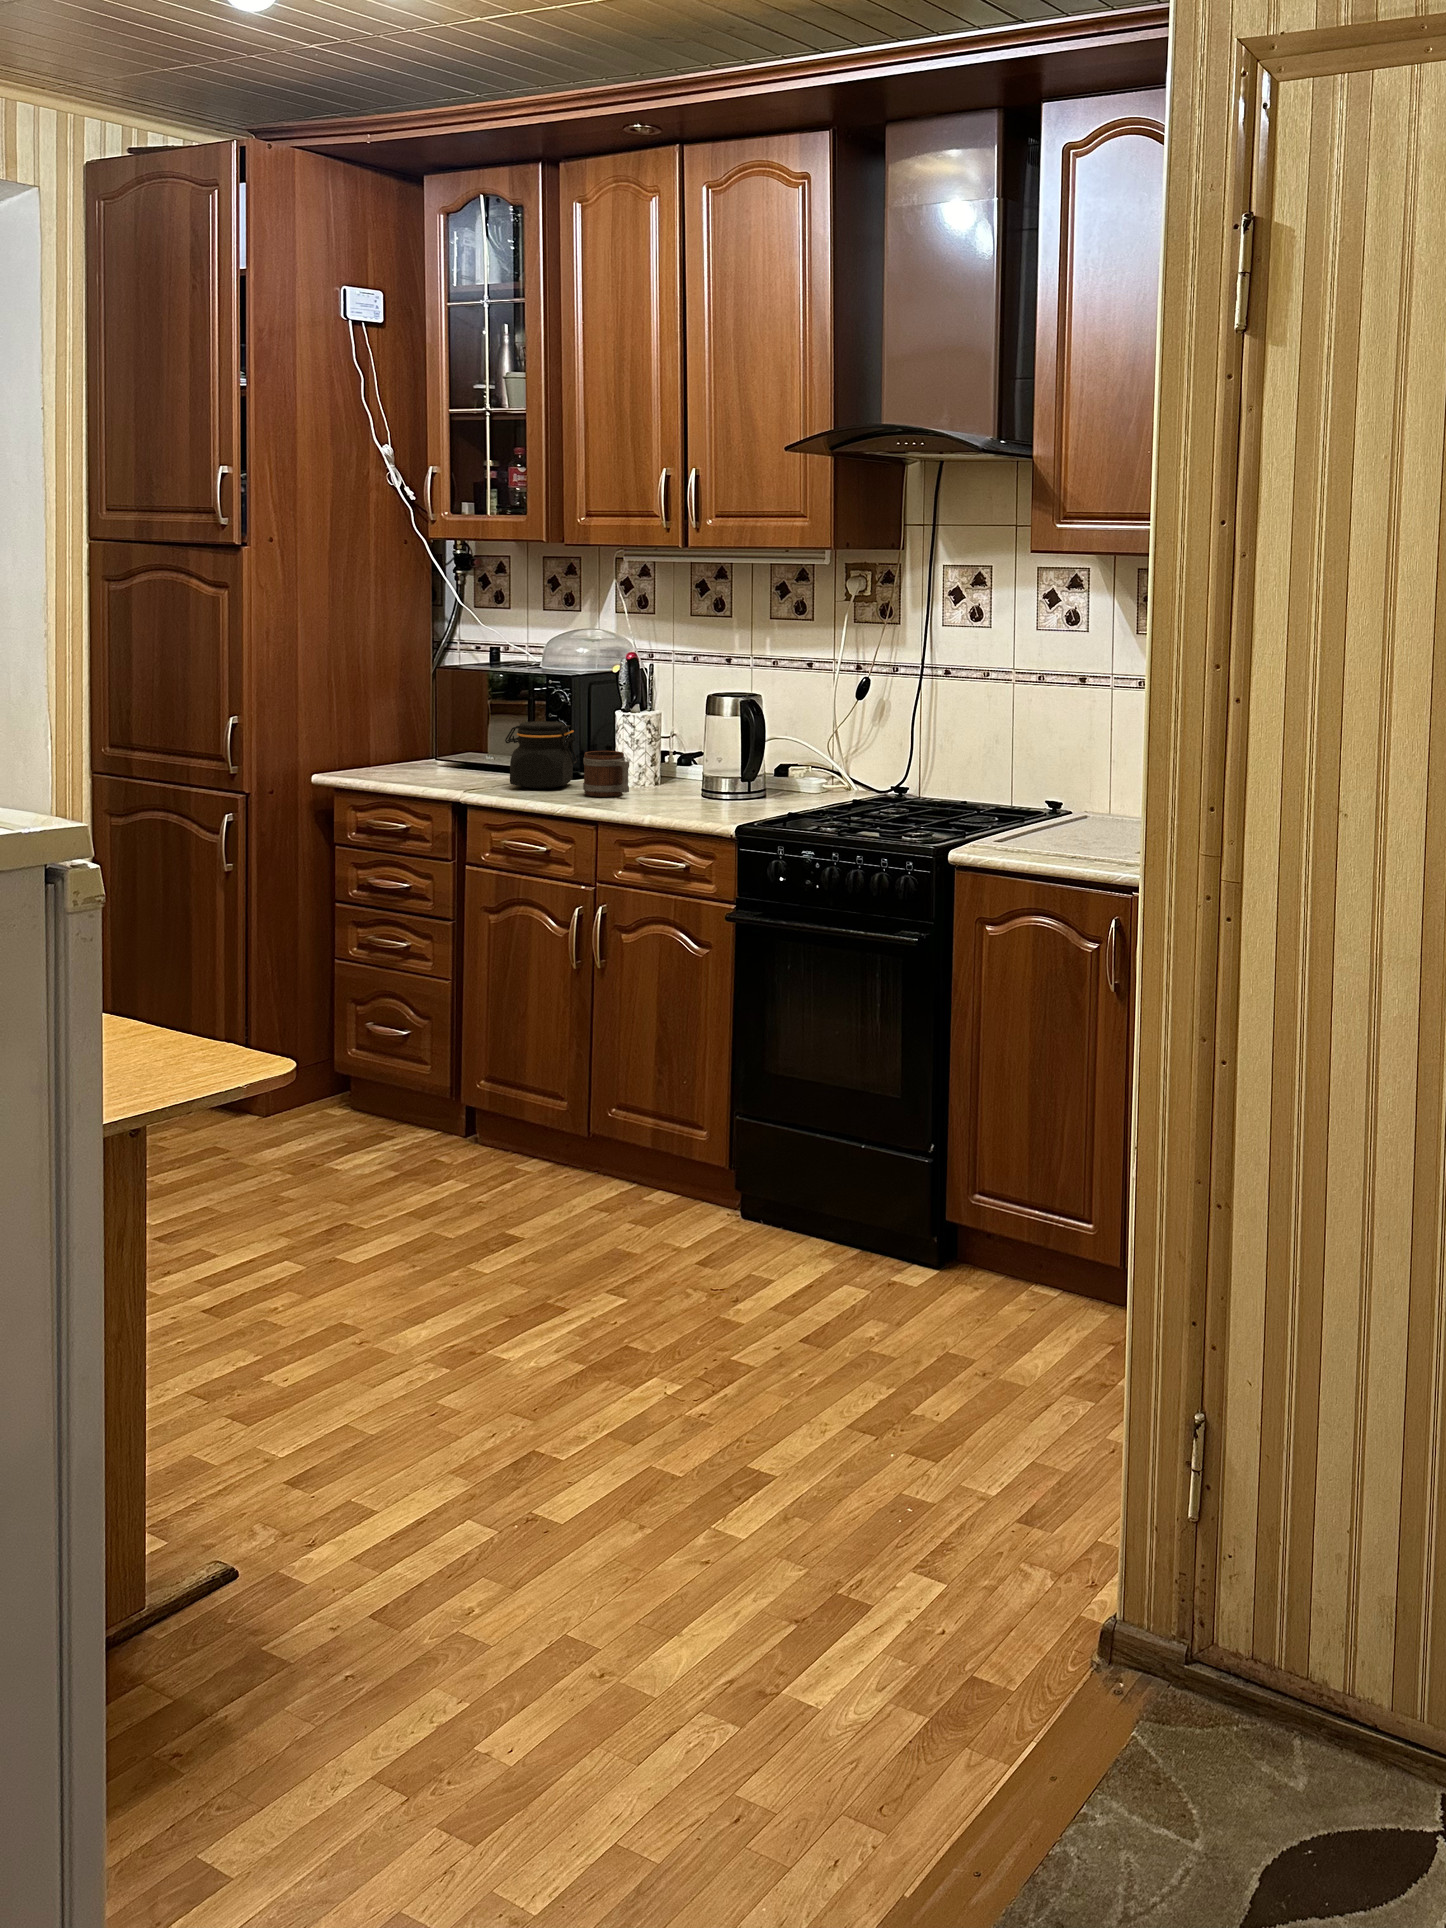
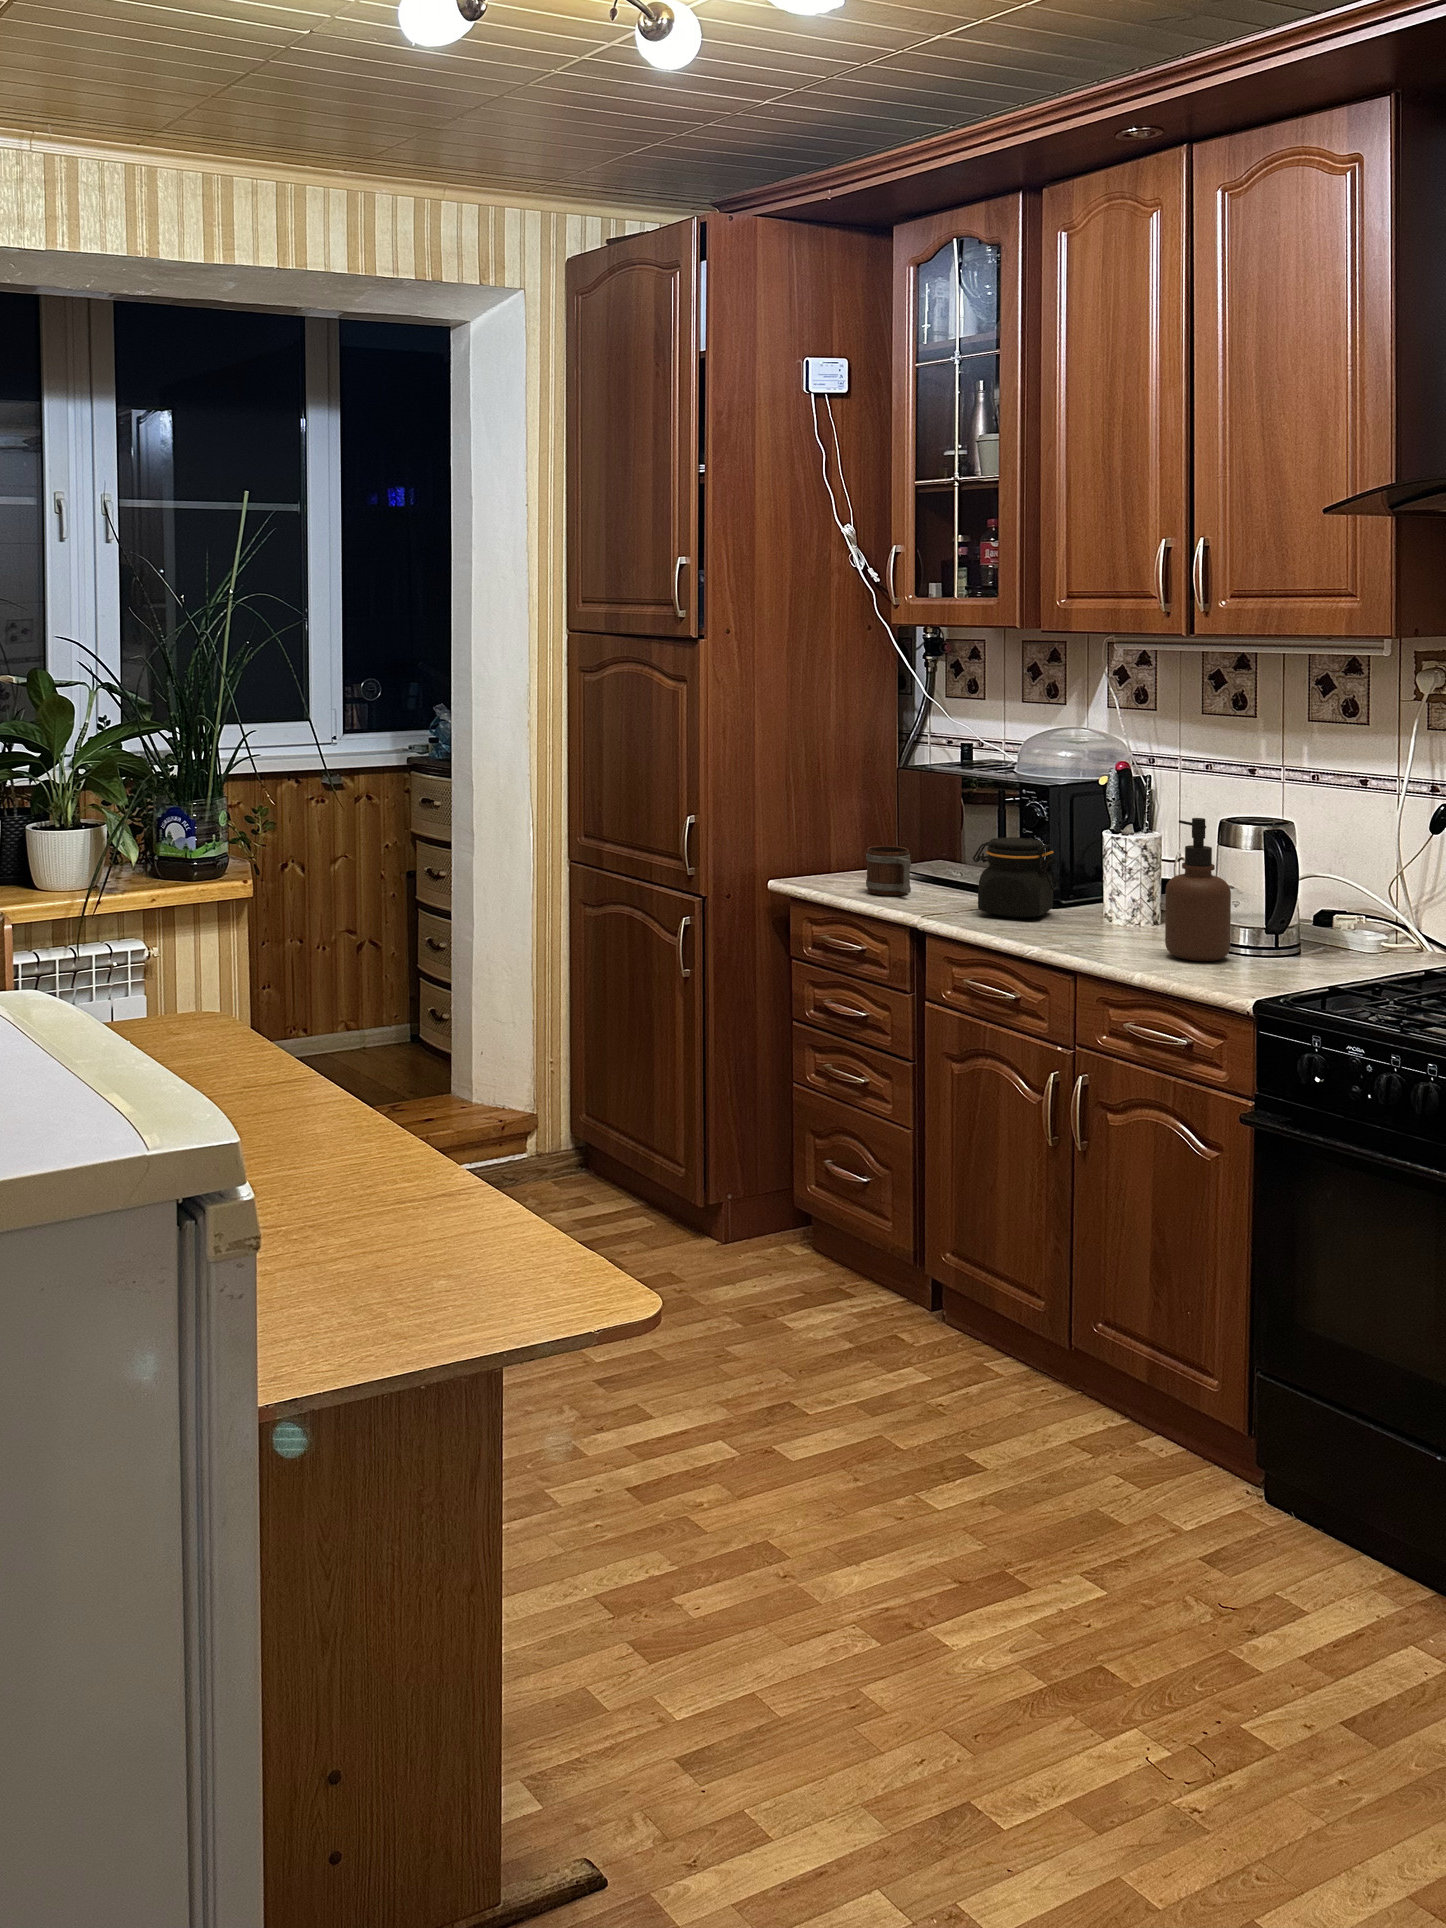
soap dispenser: none [666,693,716,808] -> present [1165,818,1231,961]
mug: present [583,751,629,797] -> present [866,846,911,896]

